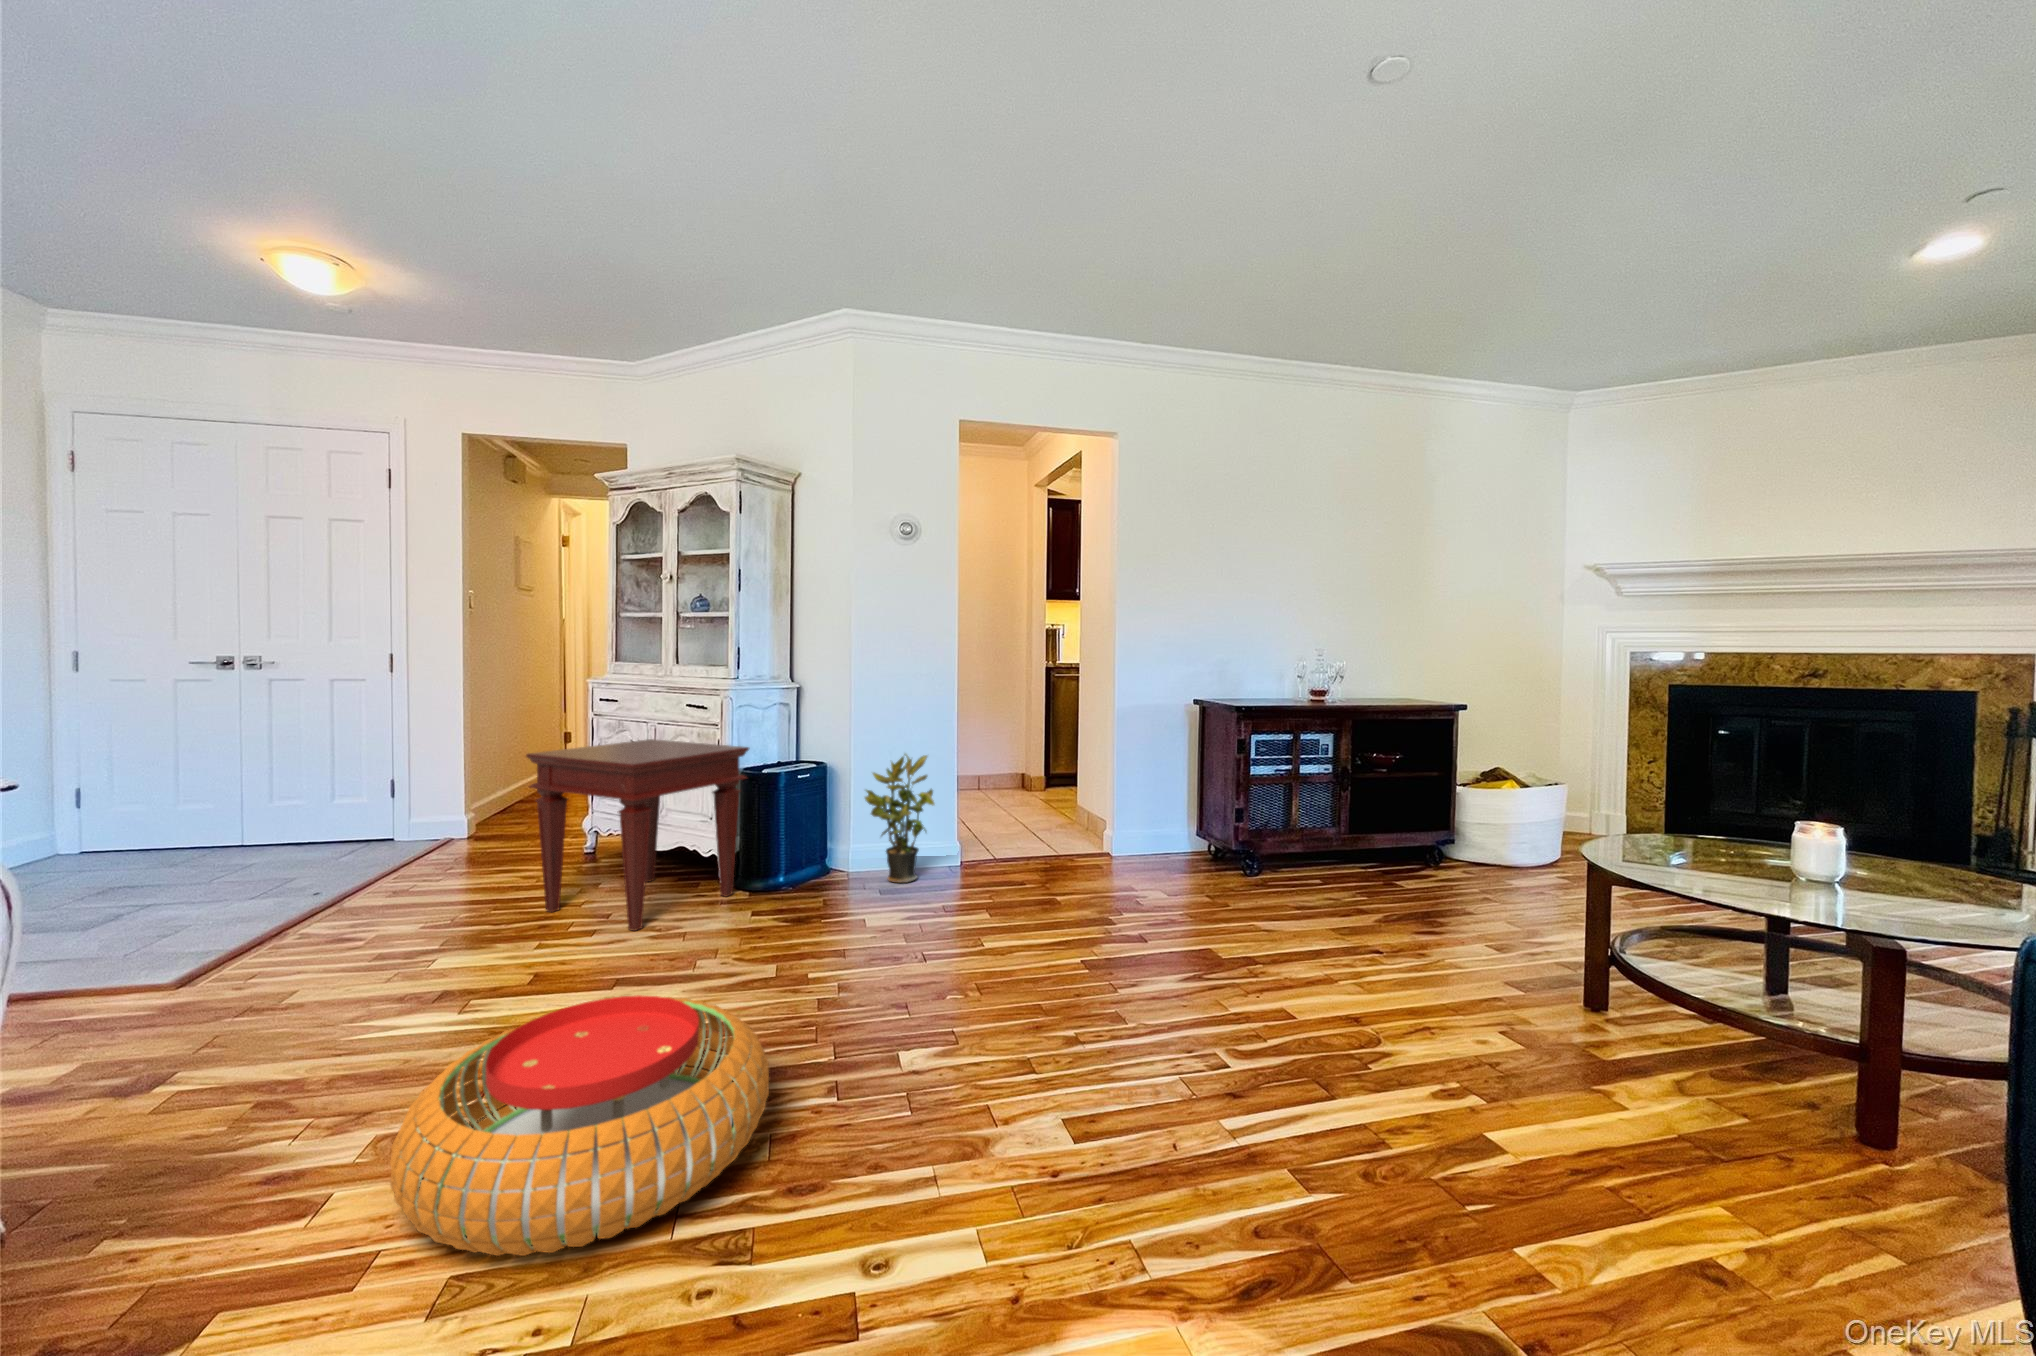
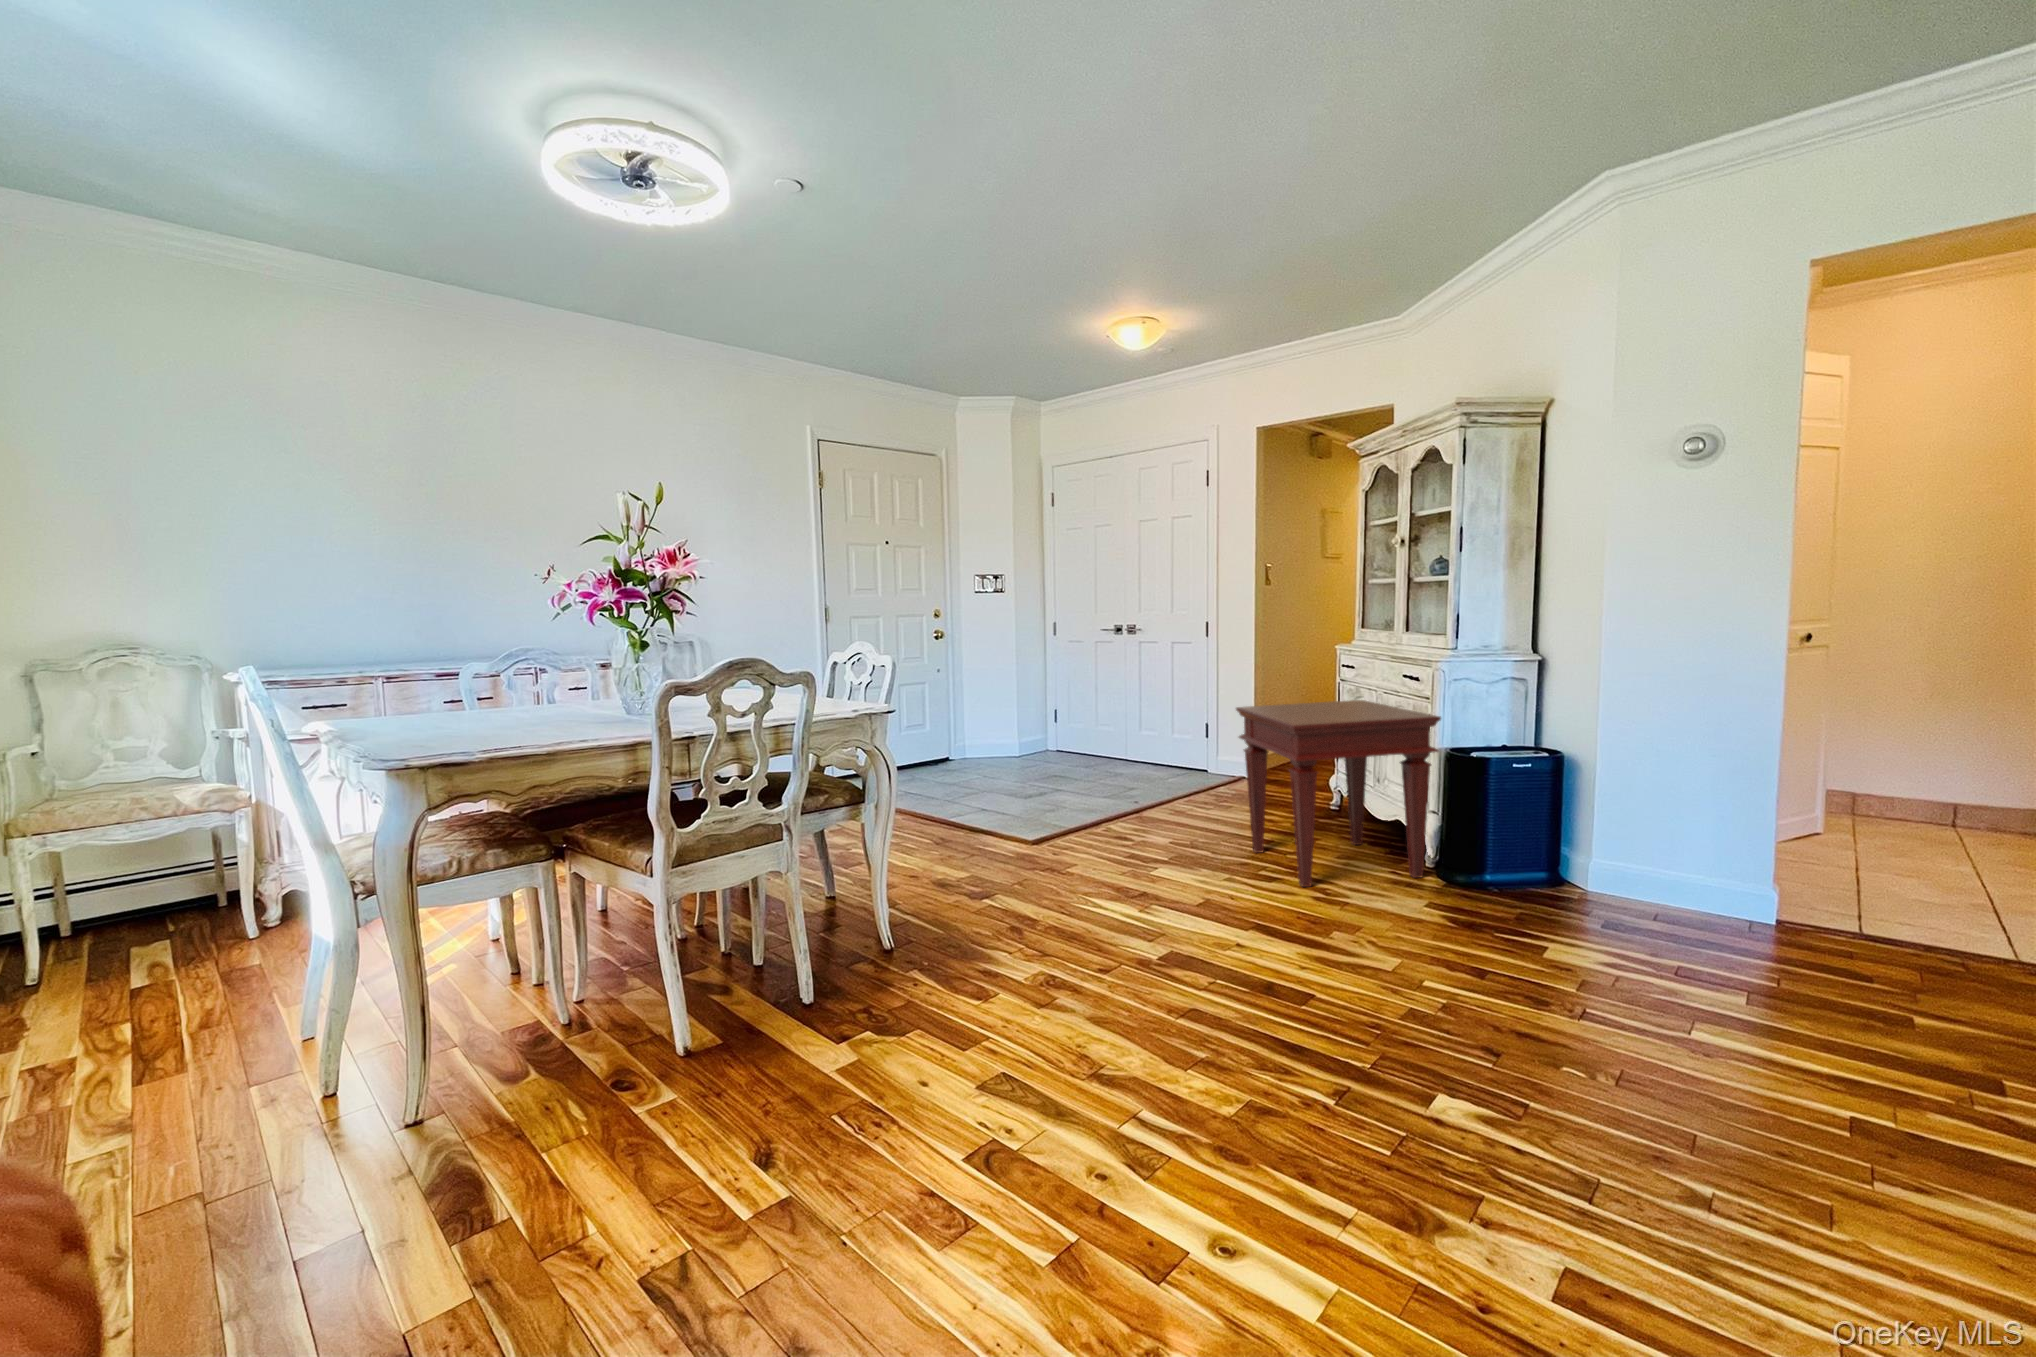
potted plant: present [865,754,934,883] -> none [1596,739,1716,920]
pouf: present [390,995,769,1256] -> none [995,923,1269,1109]

